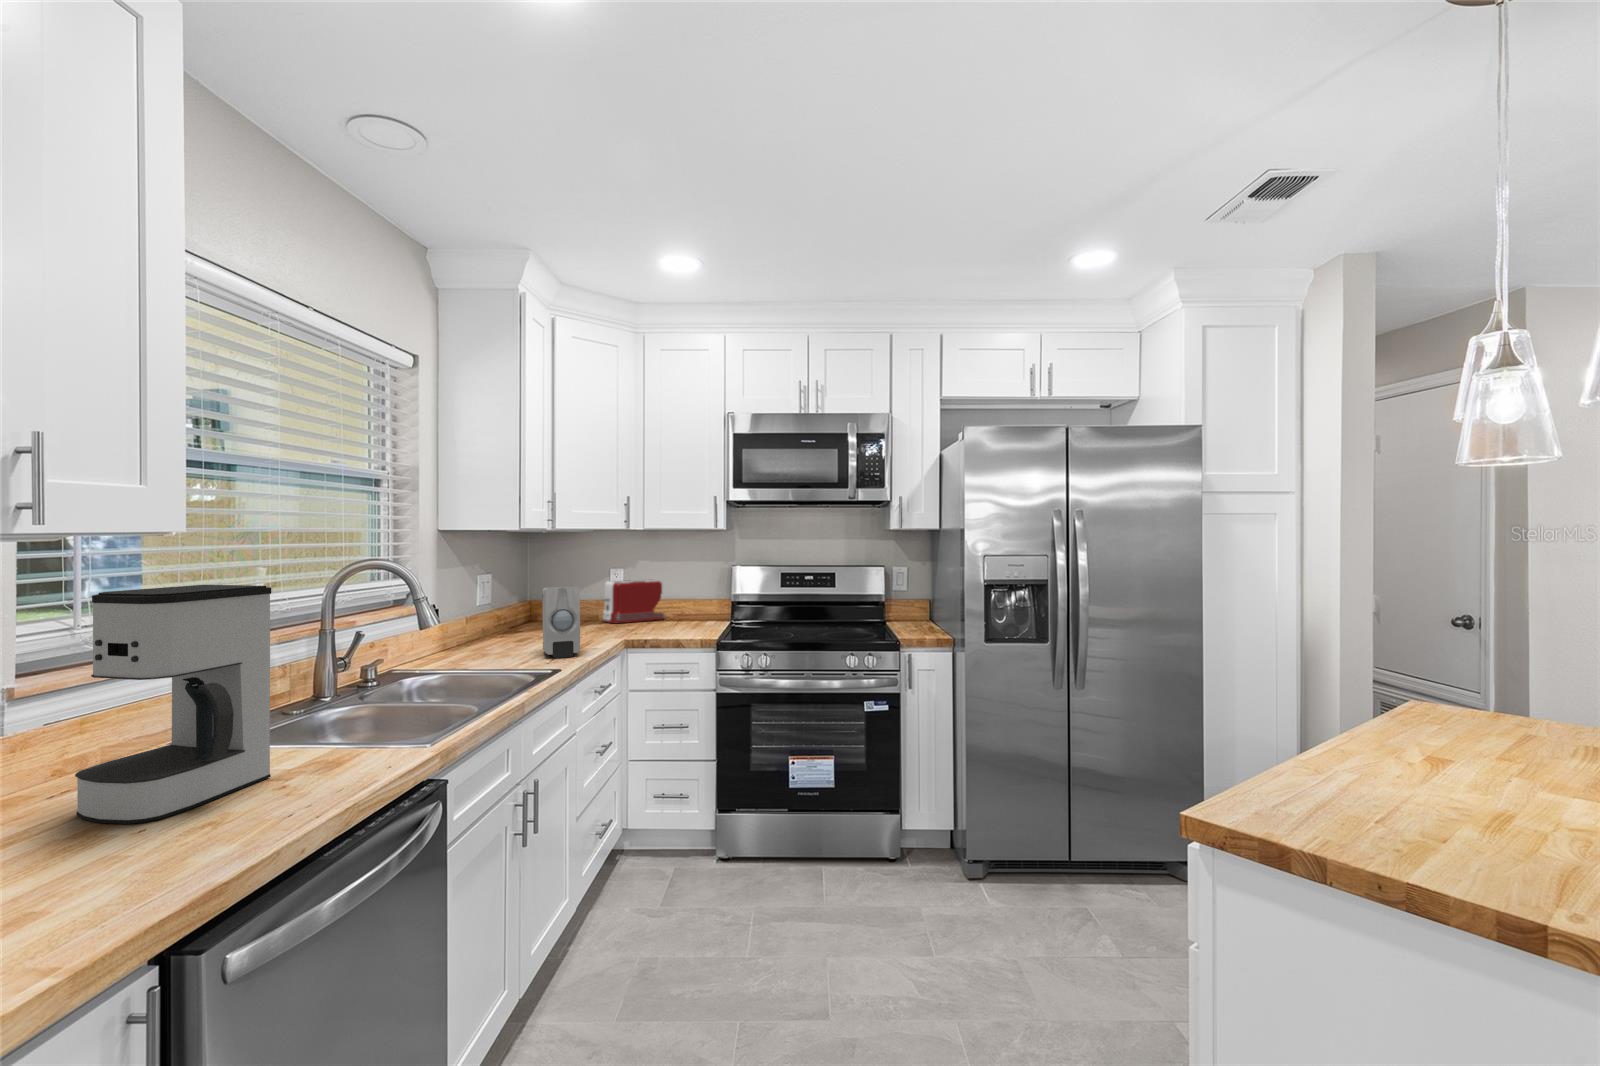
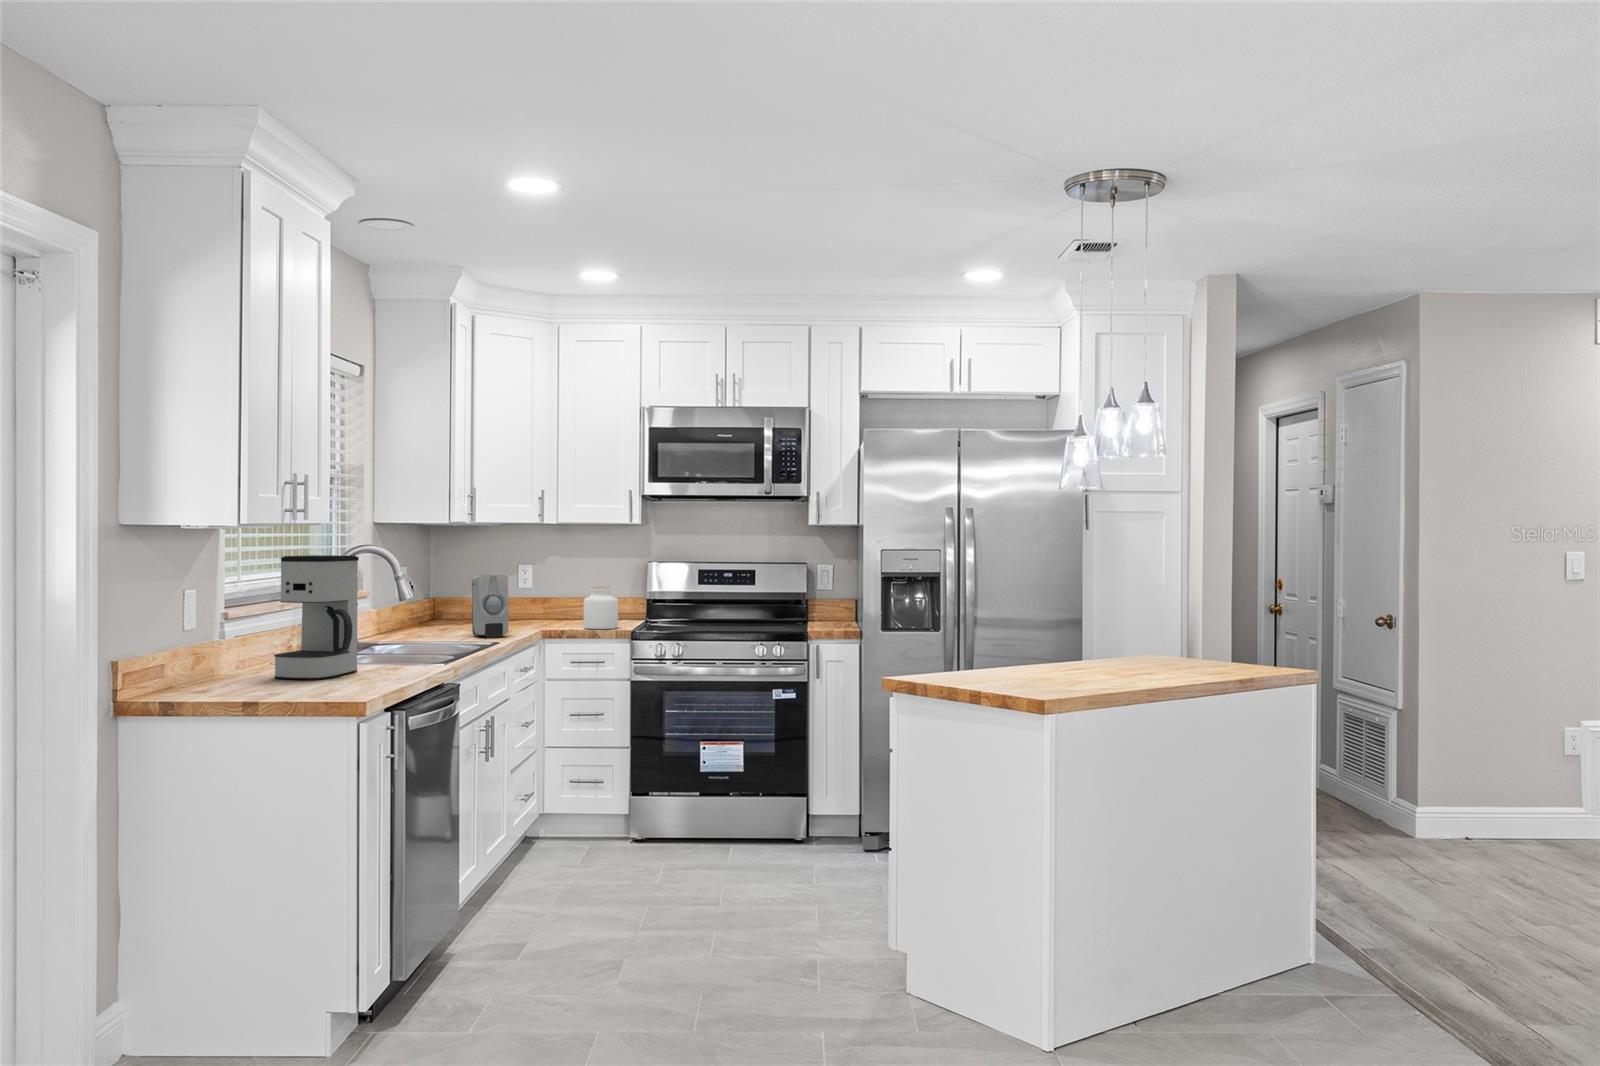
toaster: present [603,581,665,623] -> none [514,578,578,621]
jar: none [667,593,703,639] -> present [584,587,618,629]

